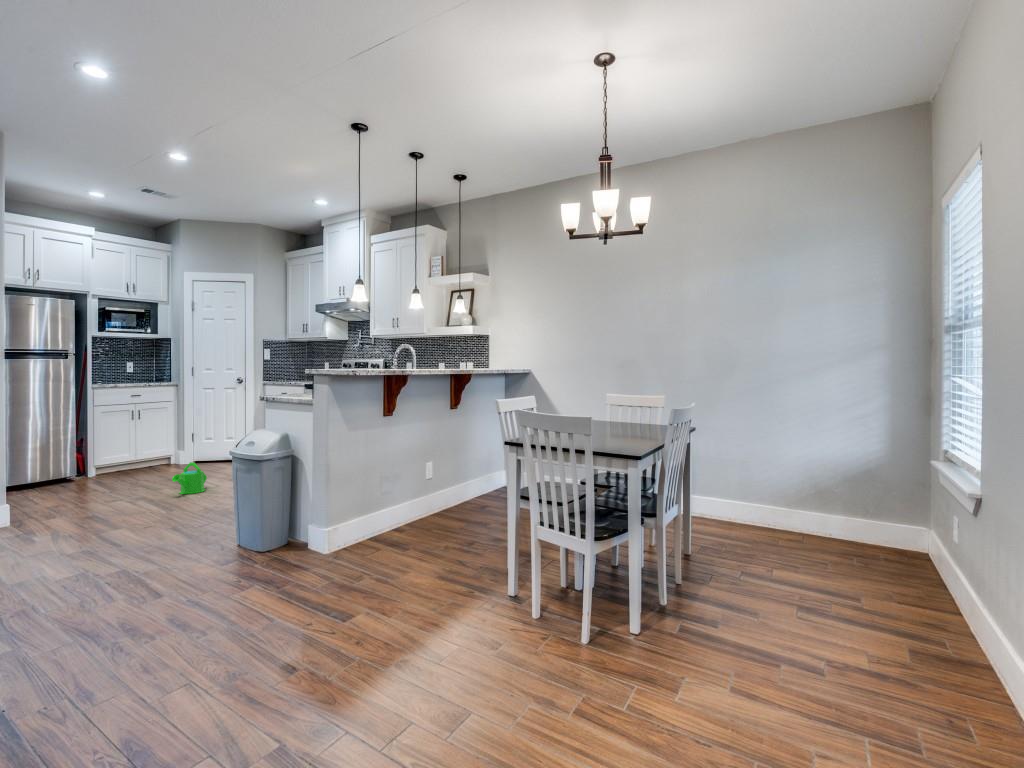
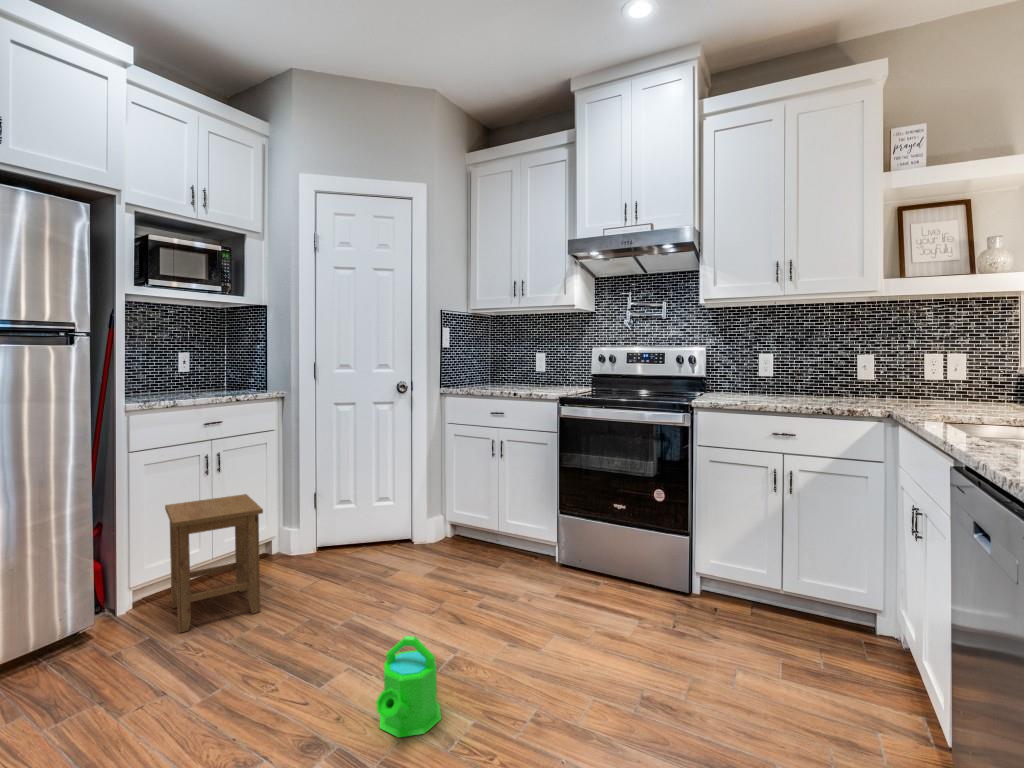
stool: none [111,428,154,481] -> present [165,494,263,633]

